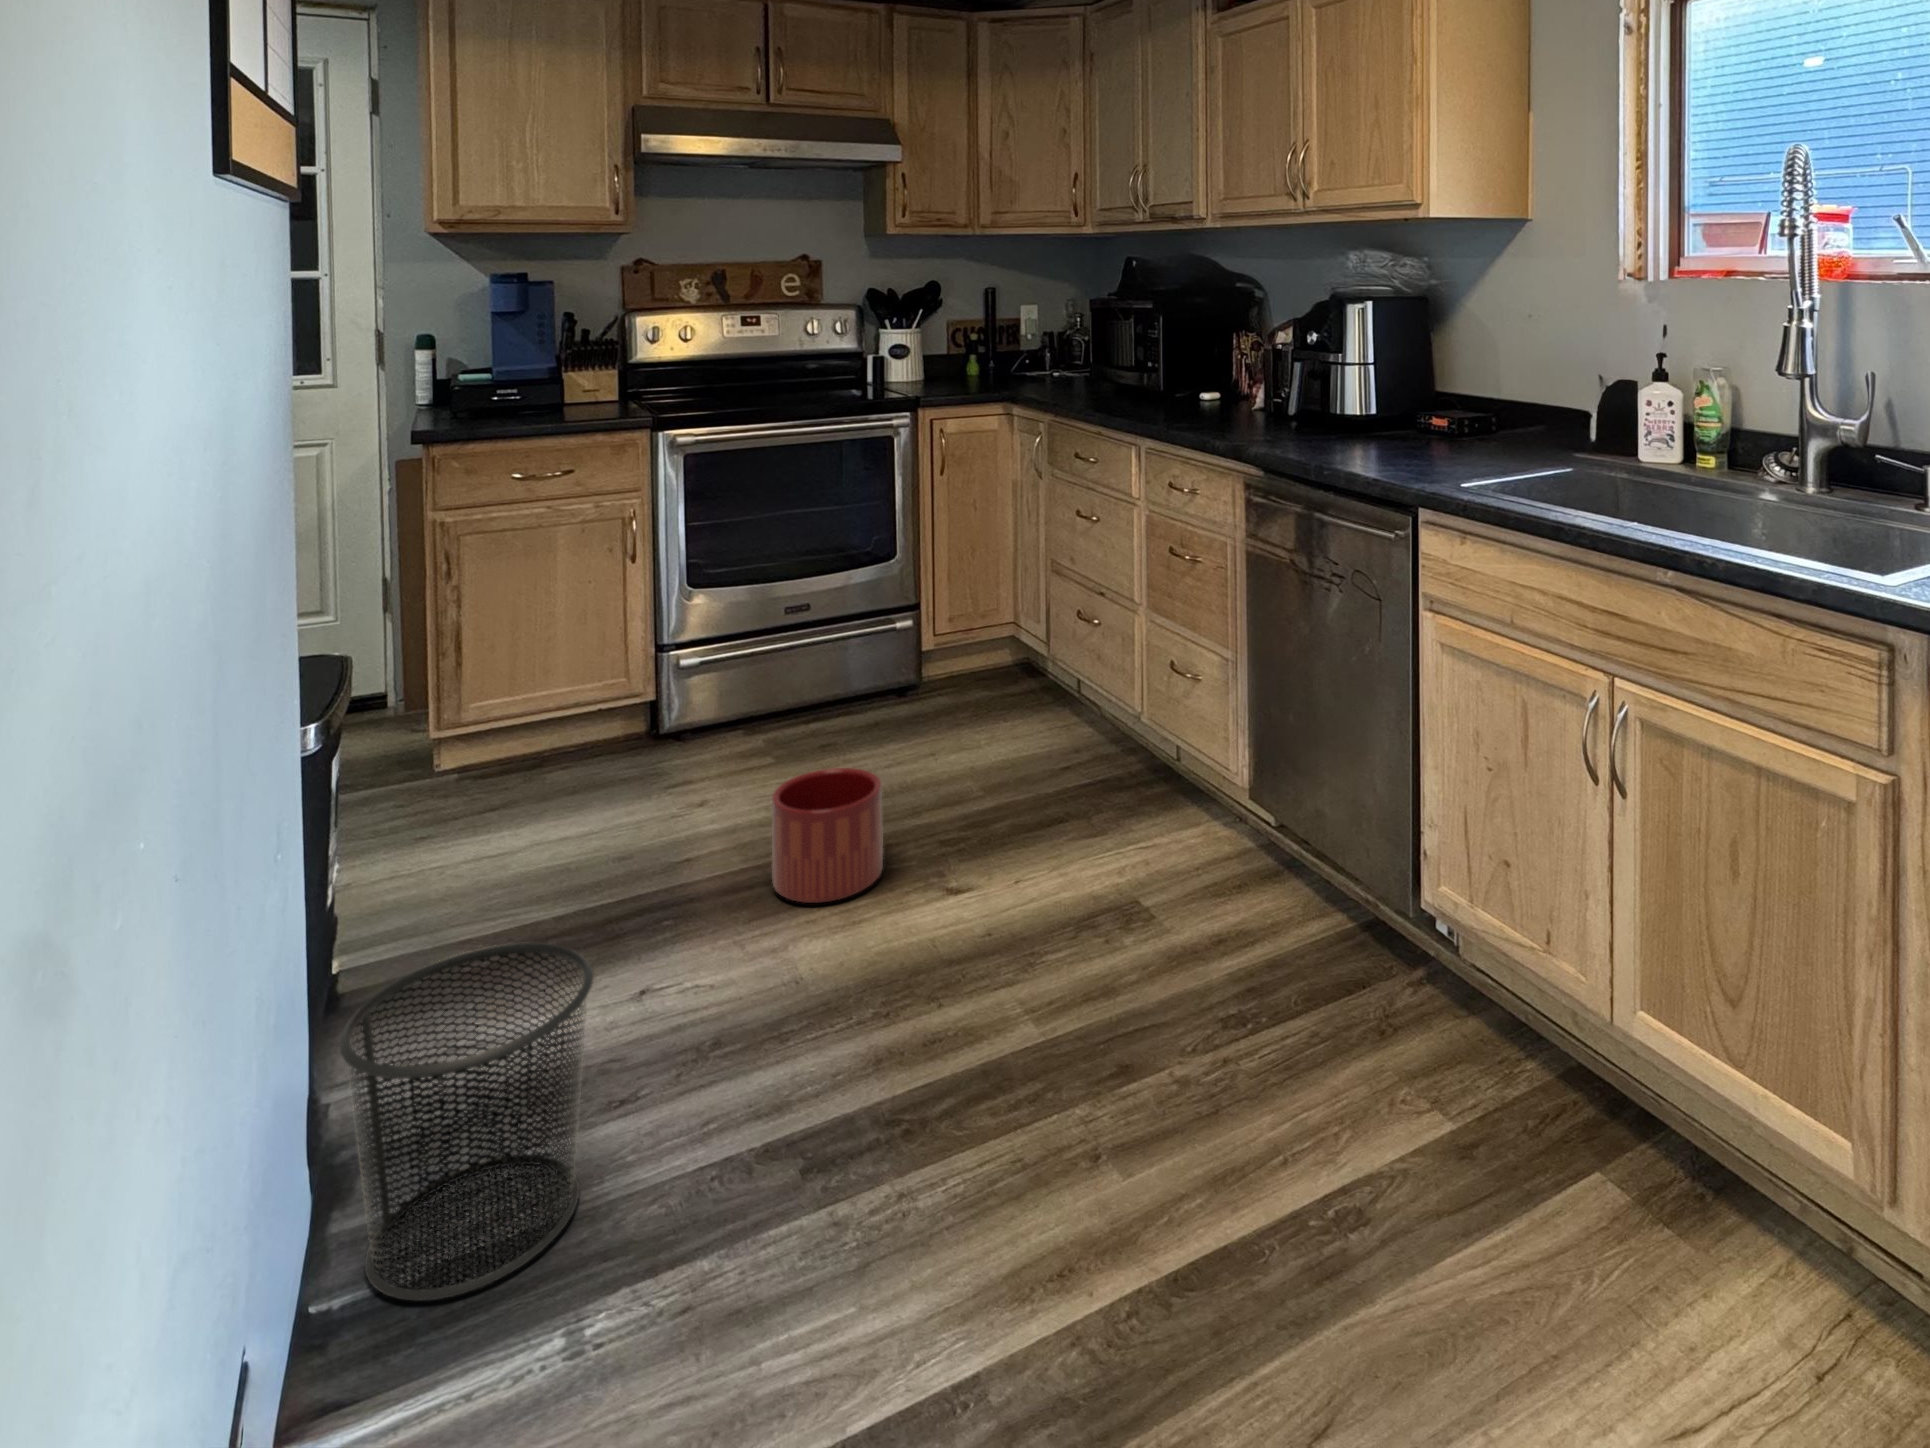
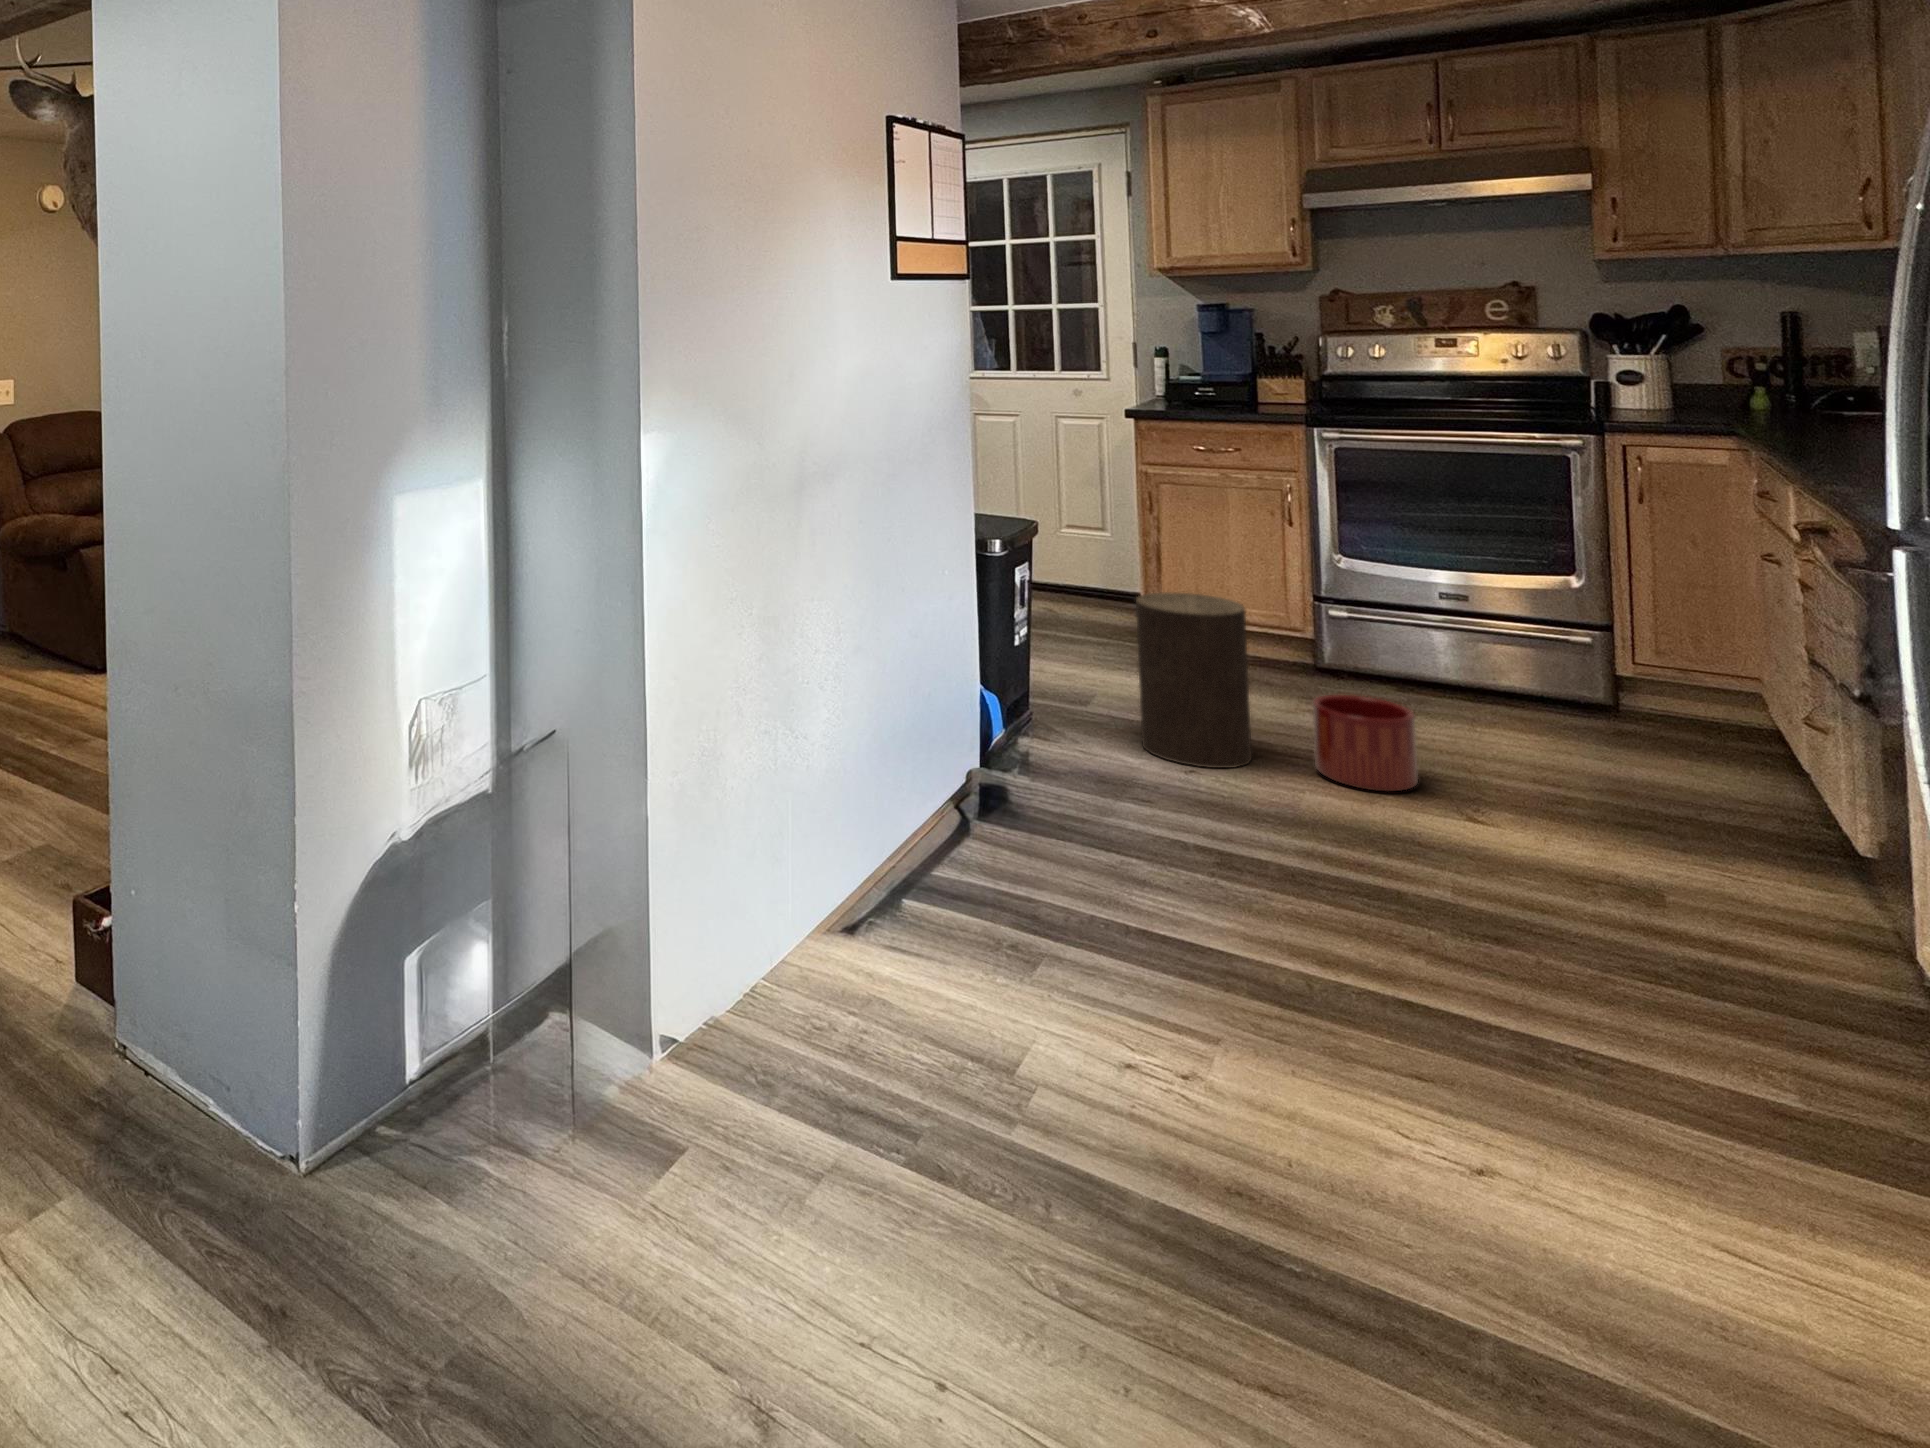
stool: none [541,692,700,980] -> present [1136,592,1252,768]
waste bin: present [339,942,593,1301] -> none [976,673,1099,825]

